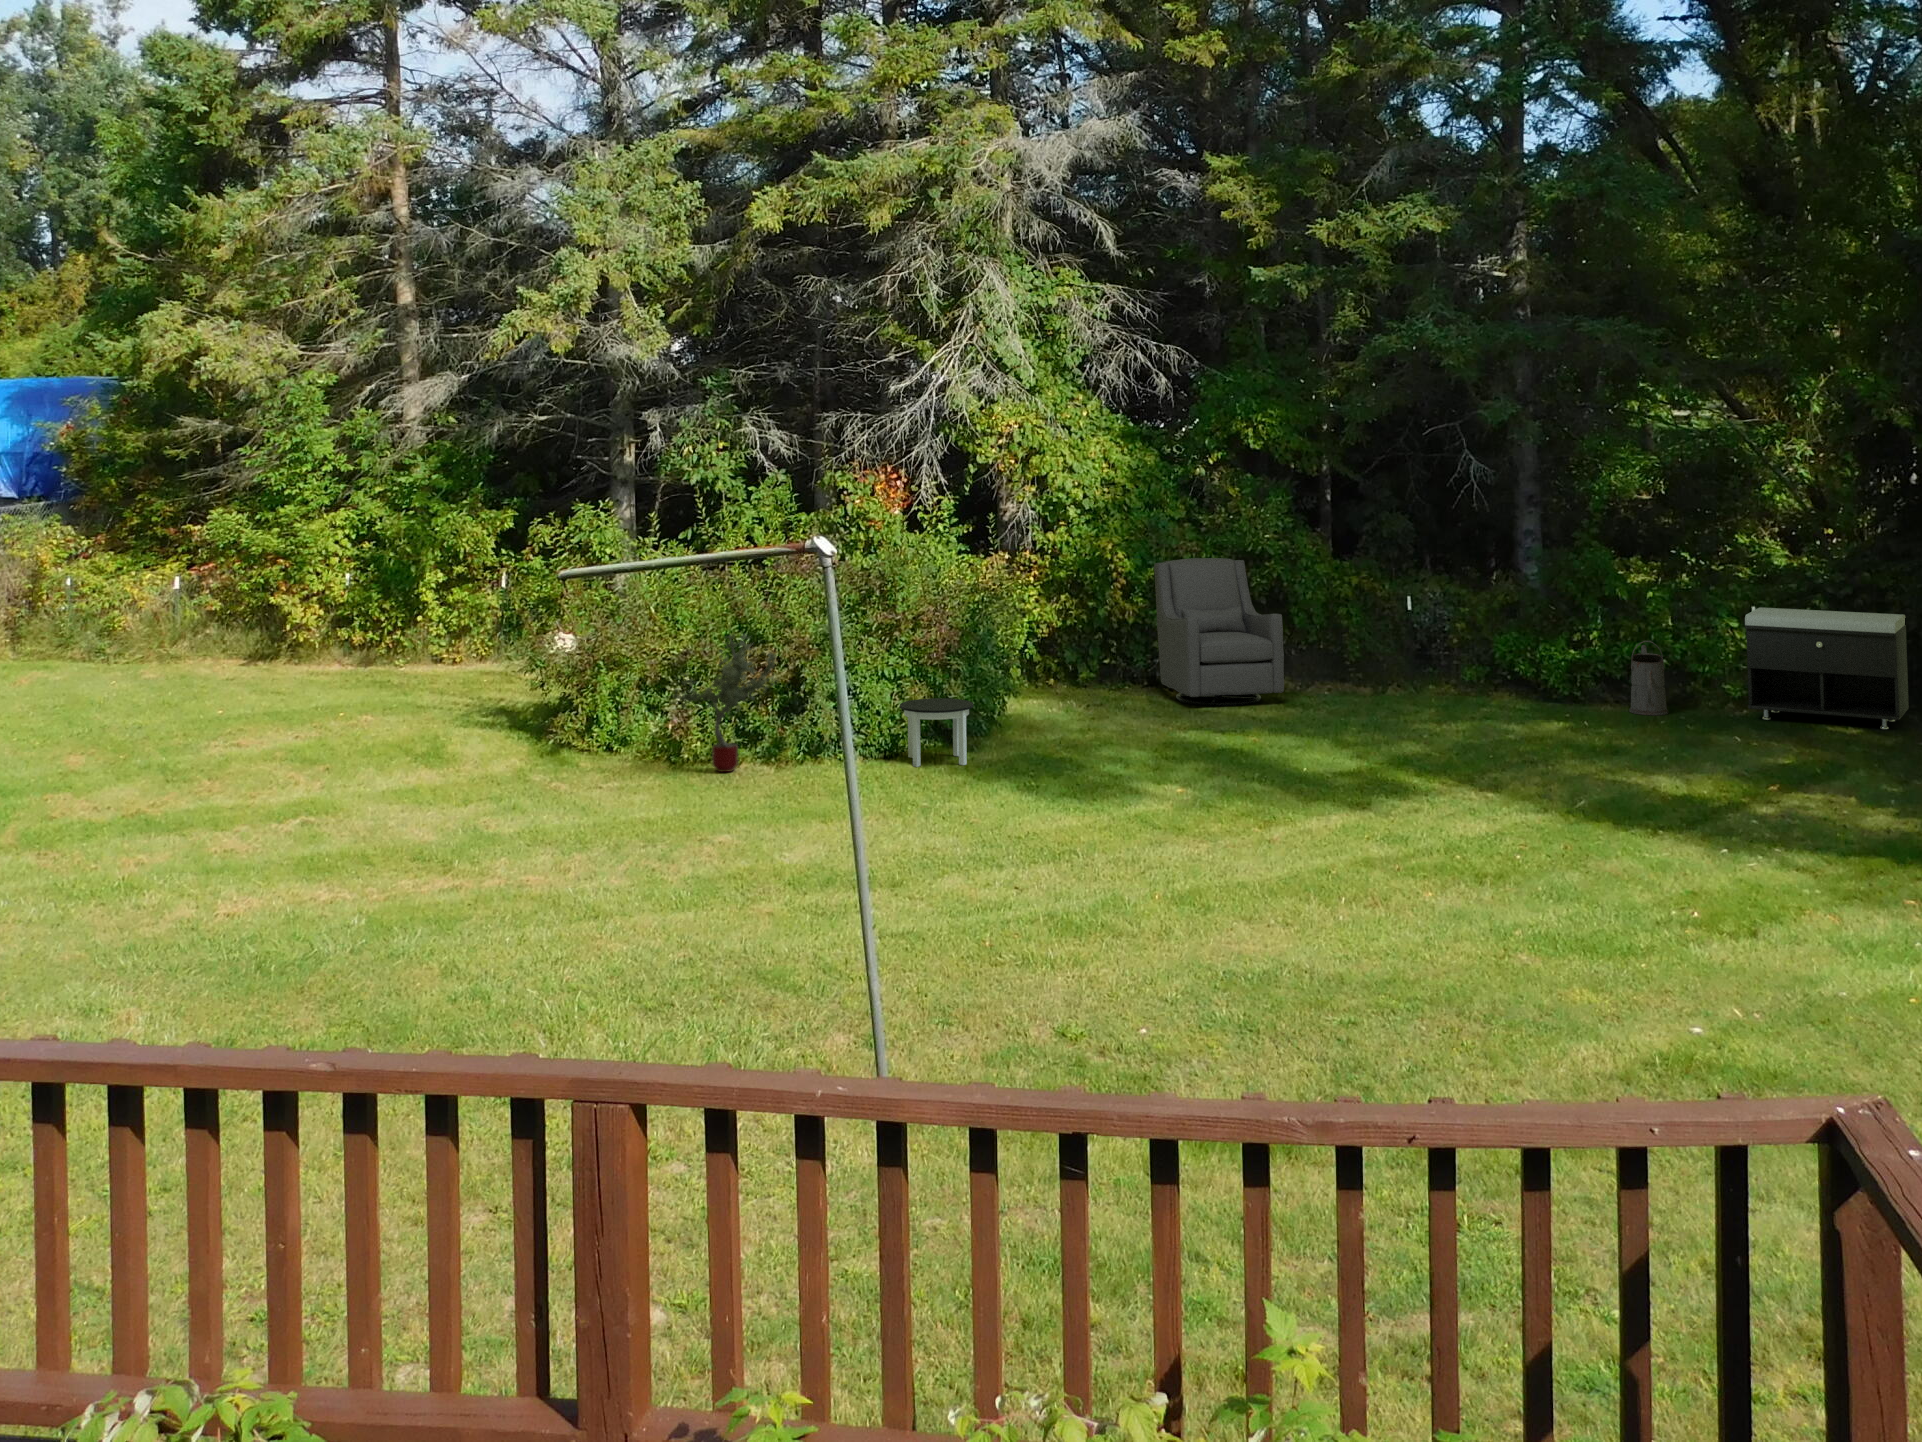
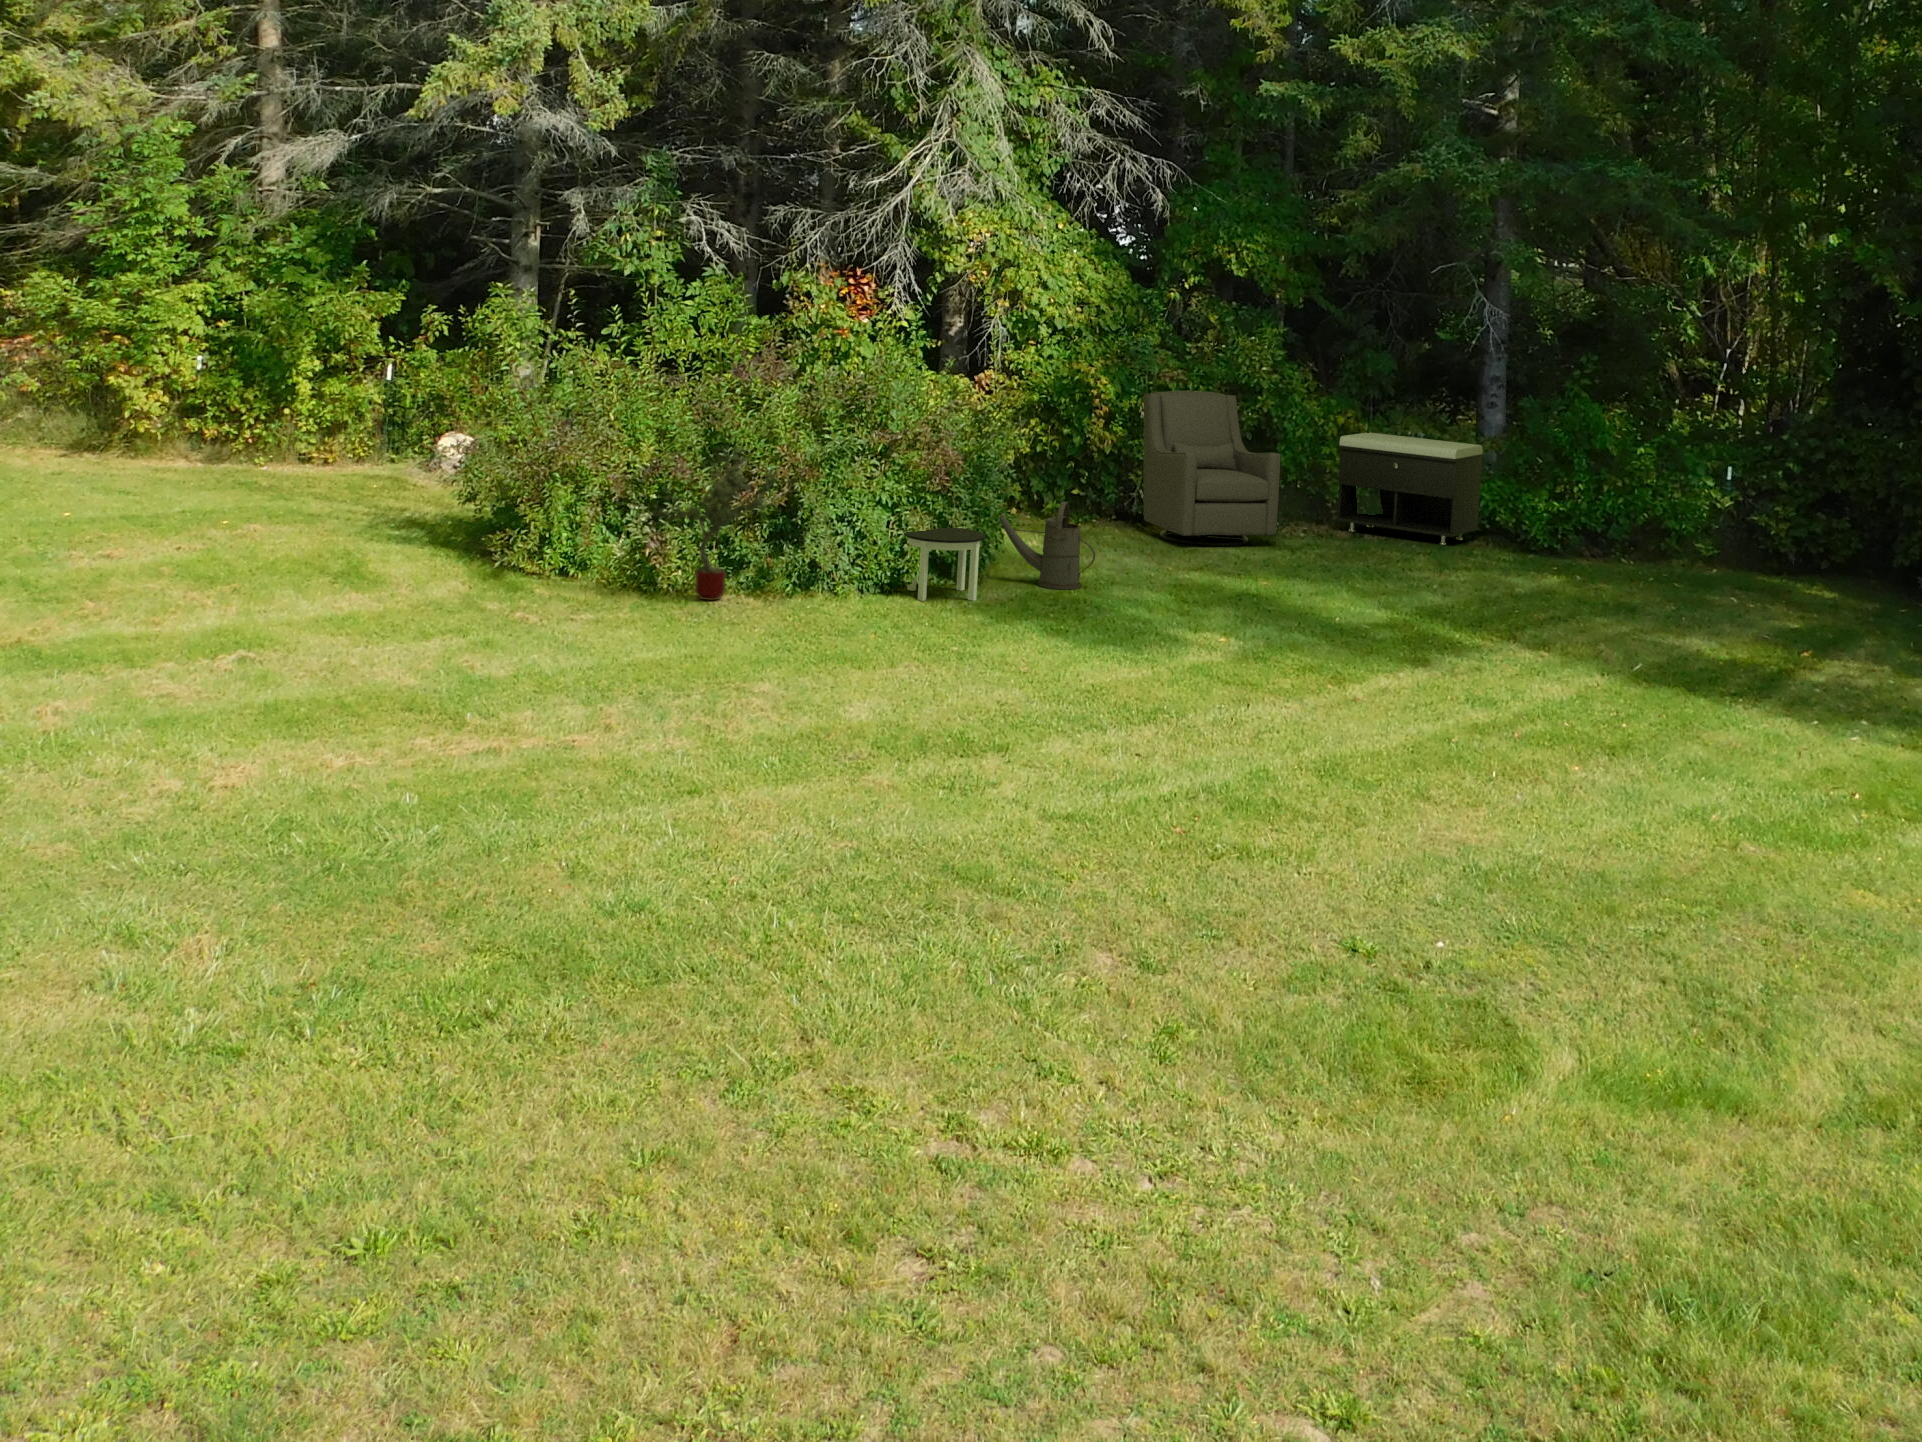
storage bench: present [1745,608,1909,729] -> present [1336,433,1483,545]
watering can: present [1629,641,1668,715] -> present [1000,502,1095,590]

